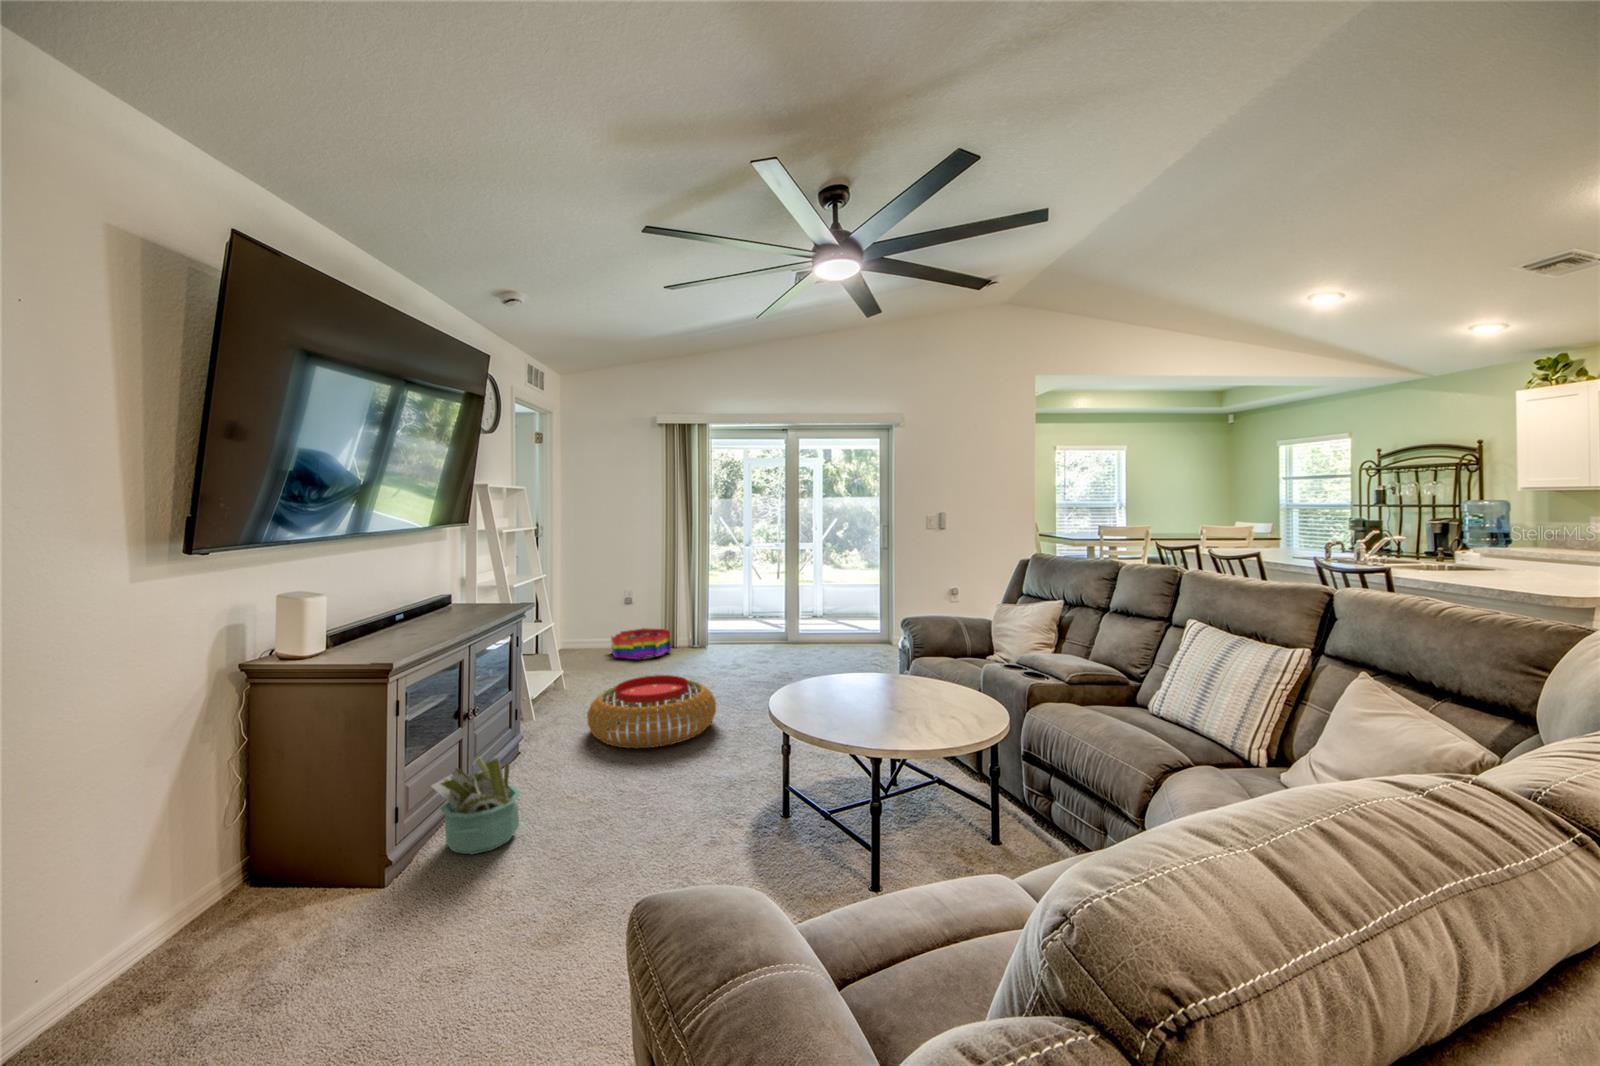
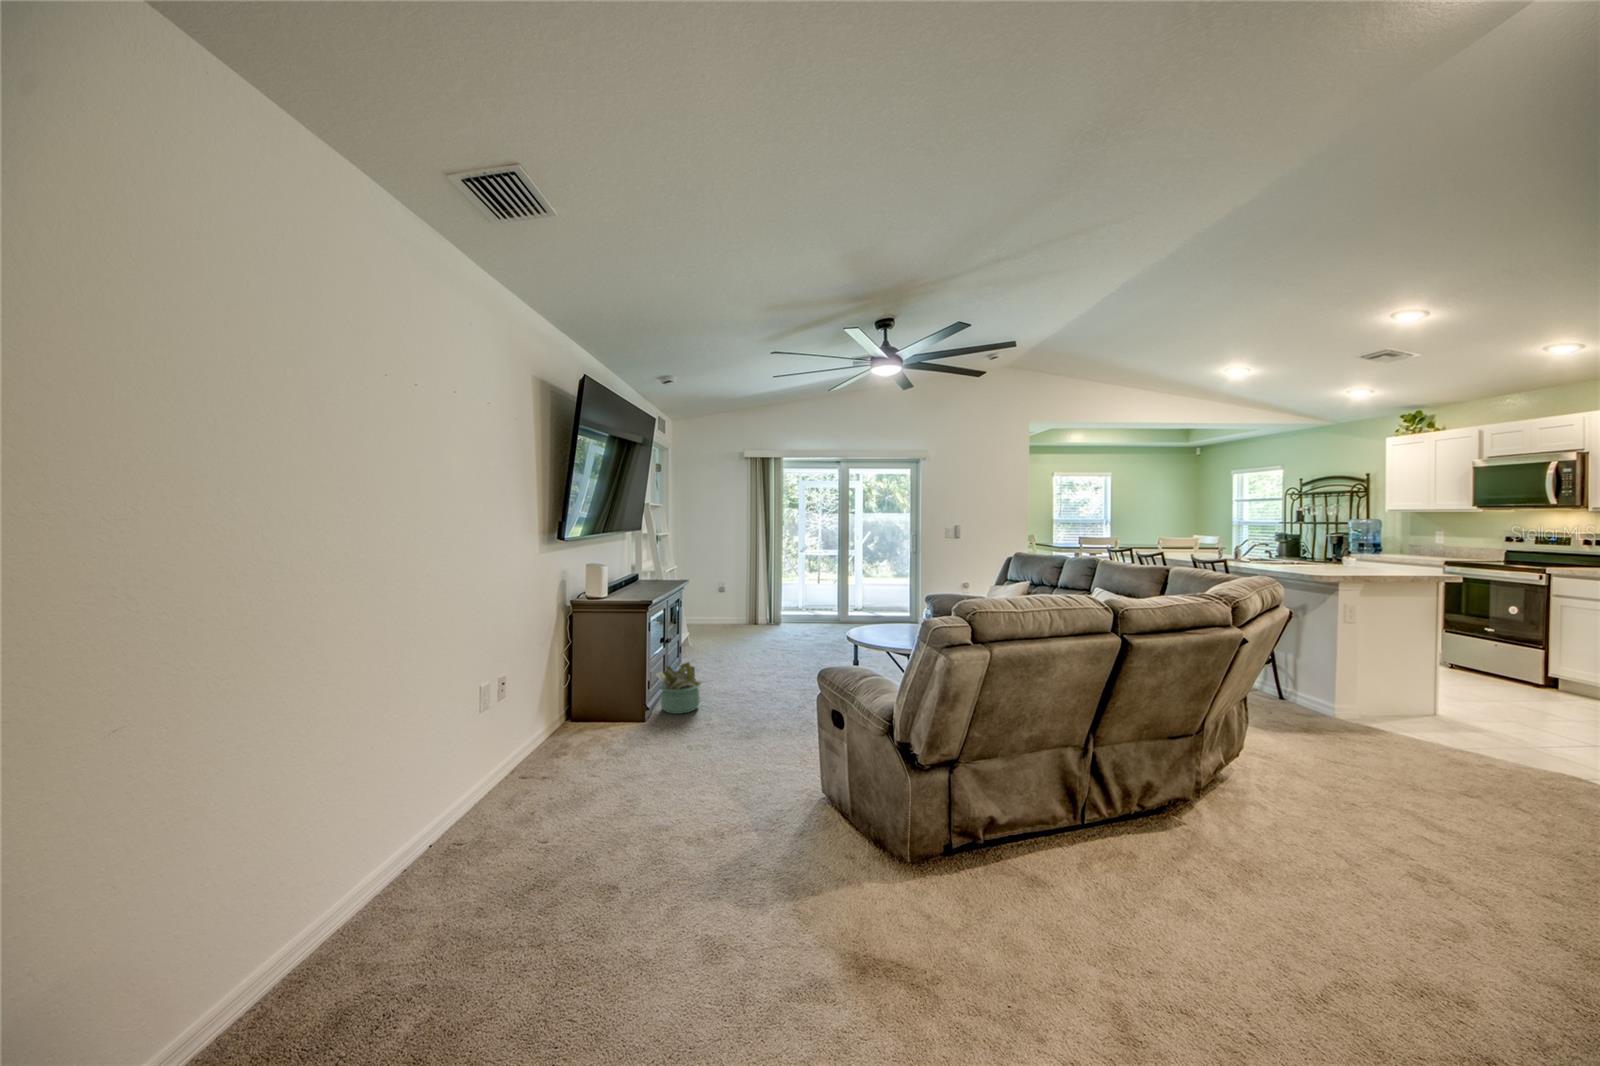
storage bin: present [611,628,671,659] -> none [712,608,755,628]
pouf: present [587,675,716,748] -> none [717,631,801,673]

